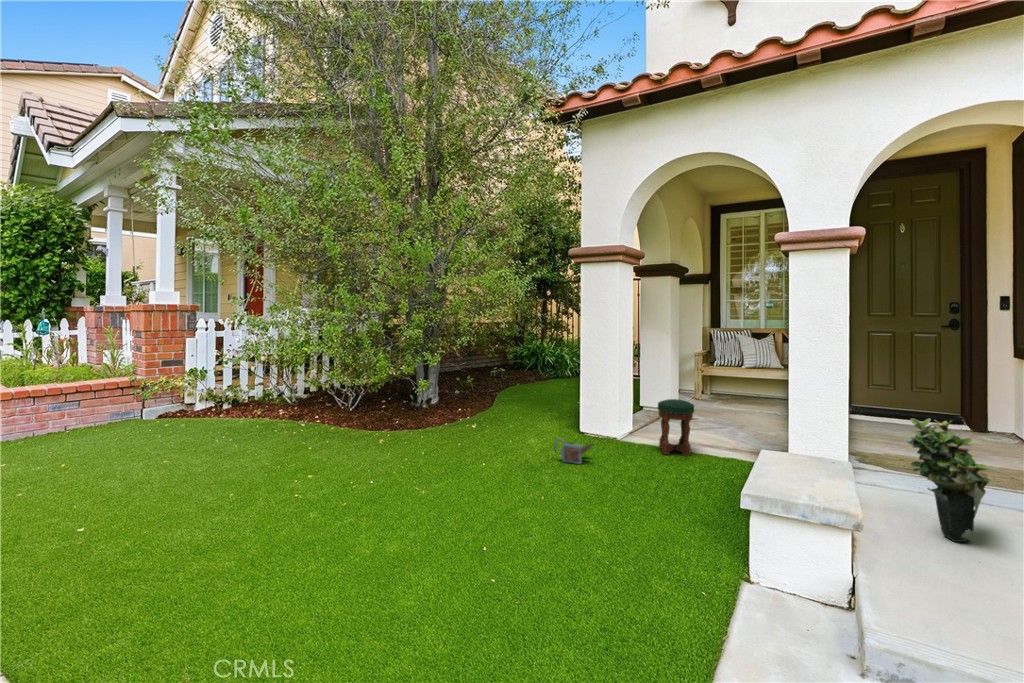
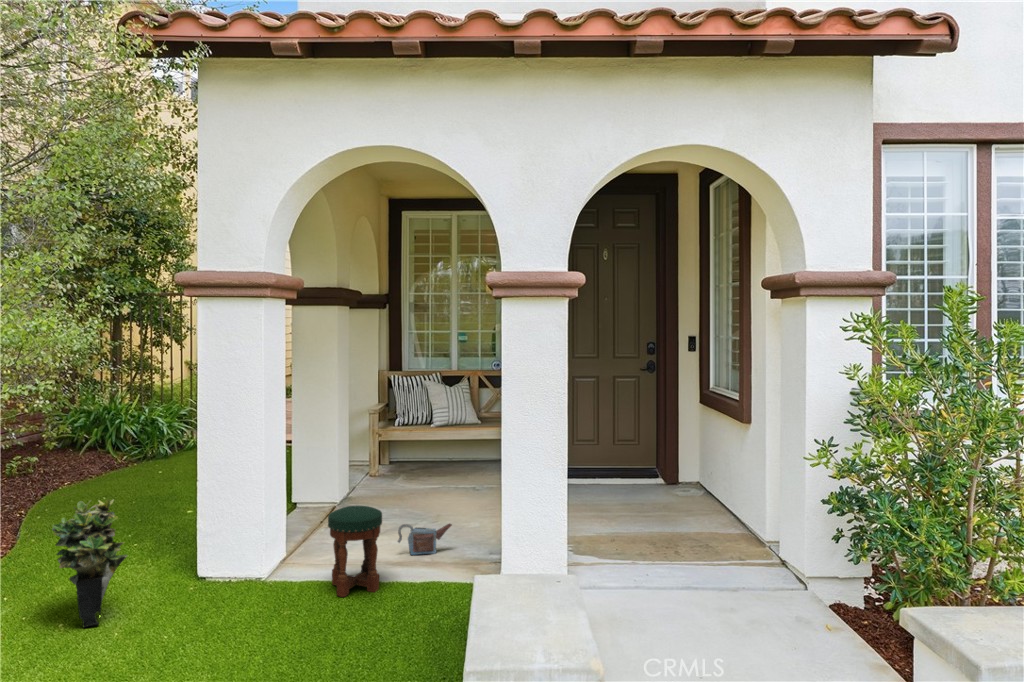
potted plant: present [906,419,992,542] -> present [52,500,127,627]
watering can: present [554,438,594,464] -> present [398,524,452,555]

